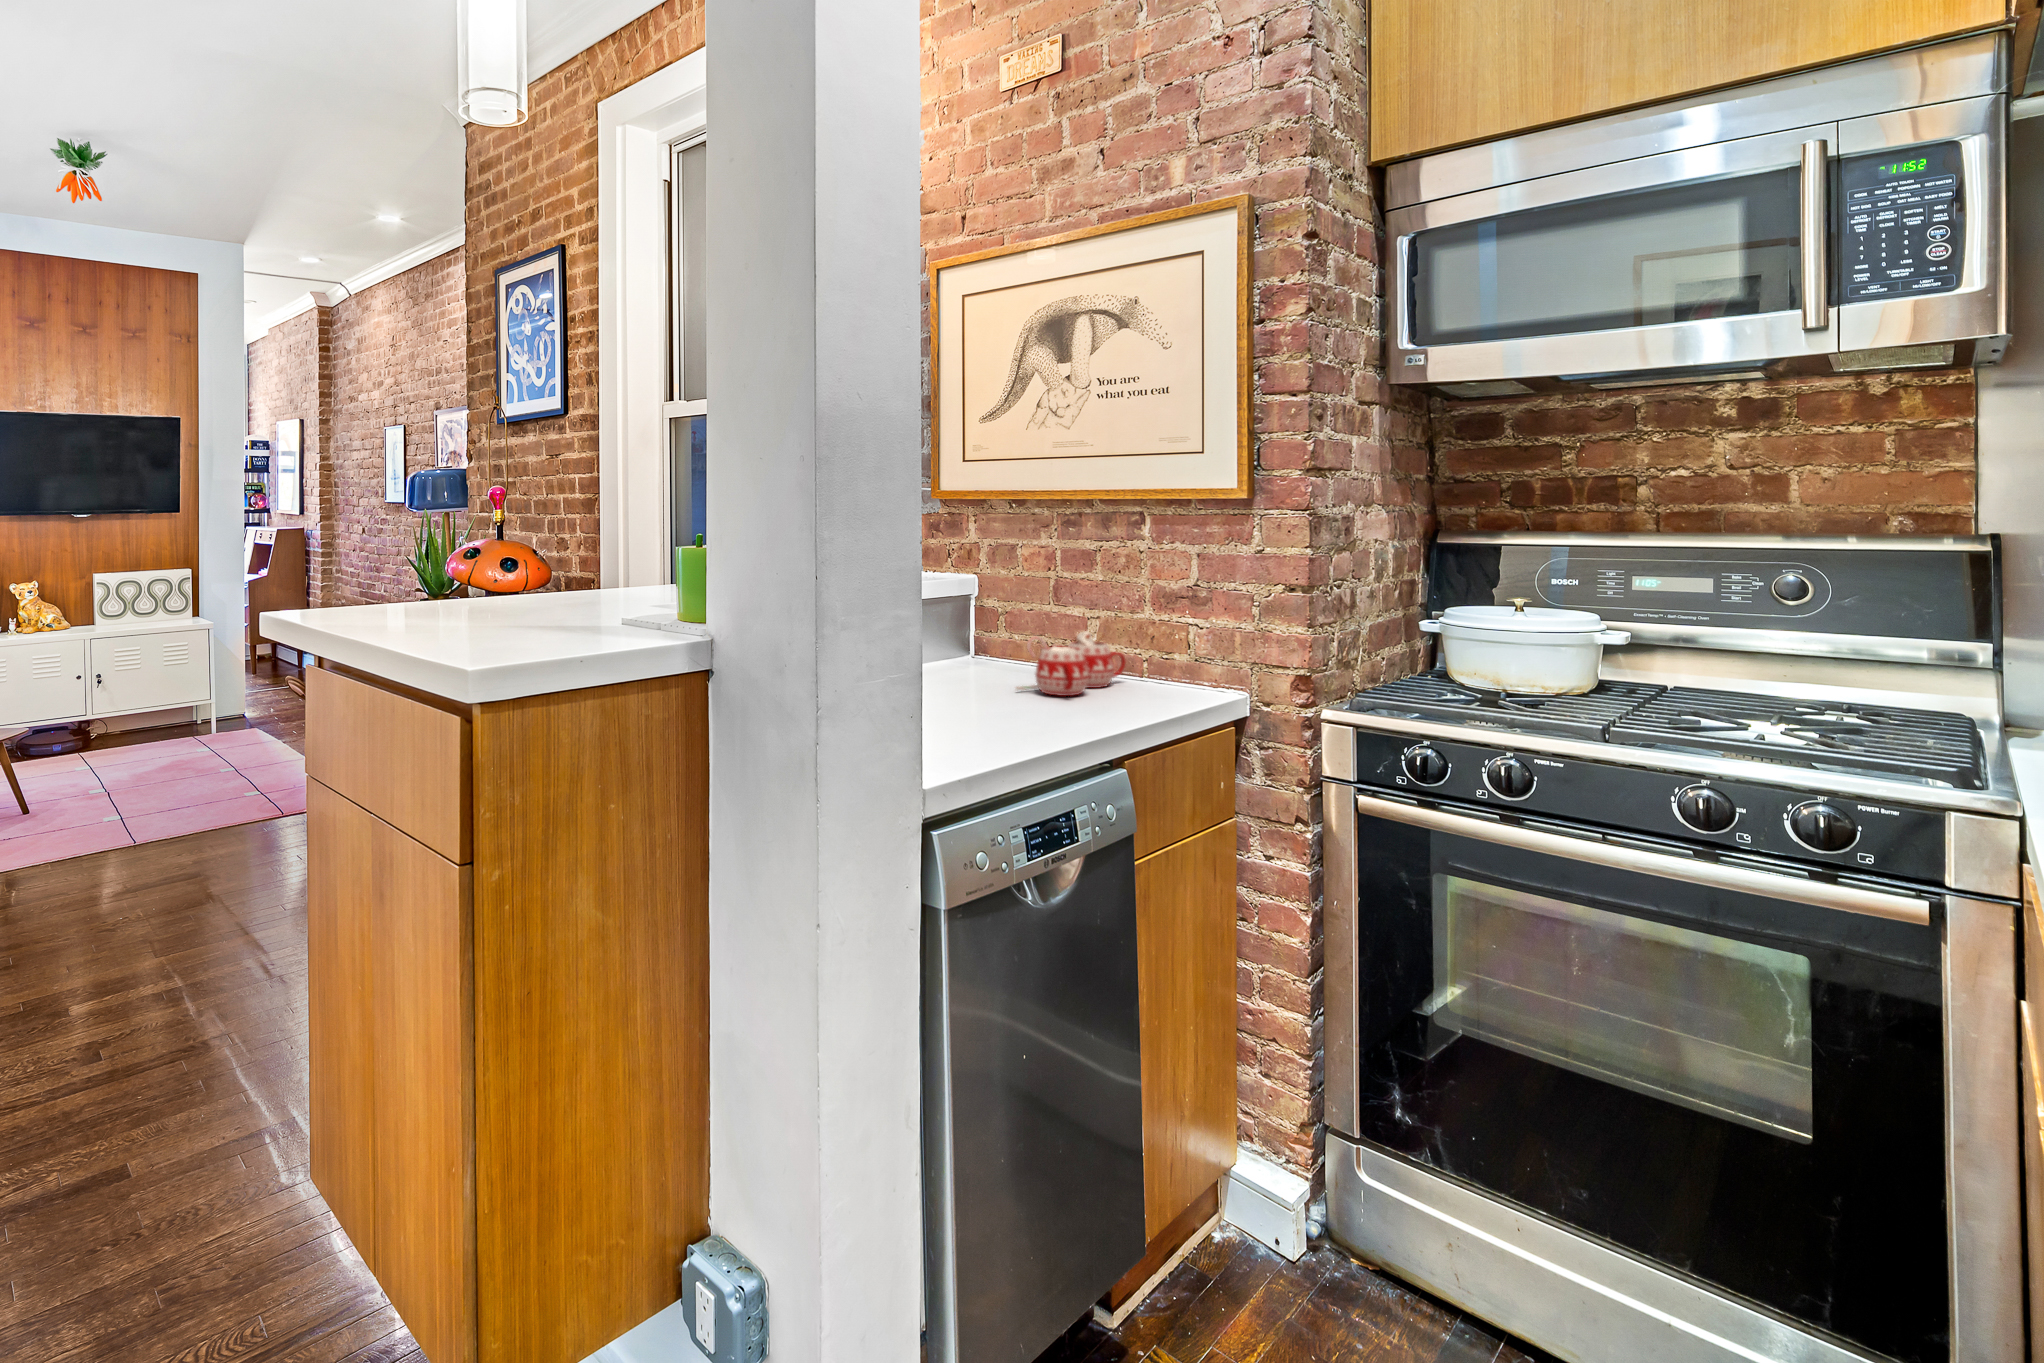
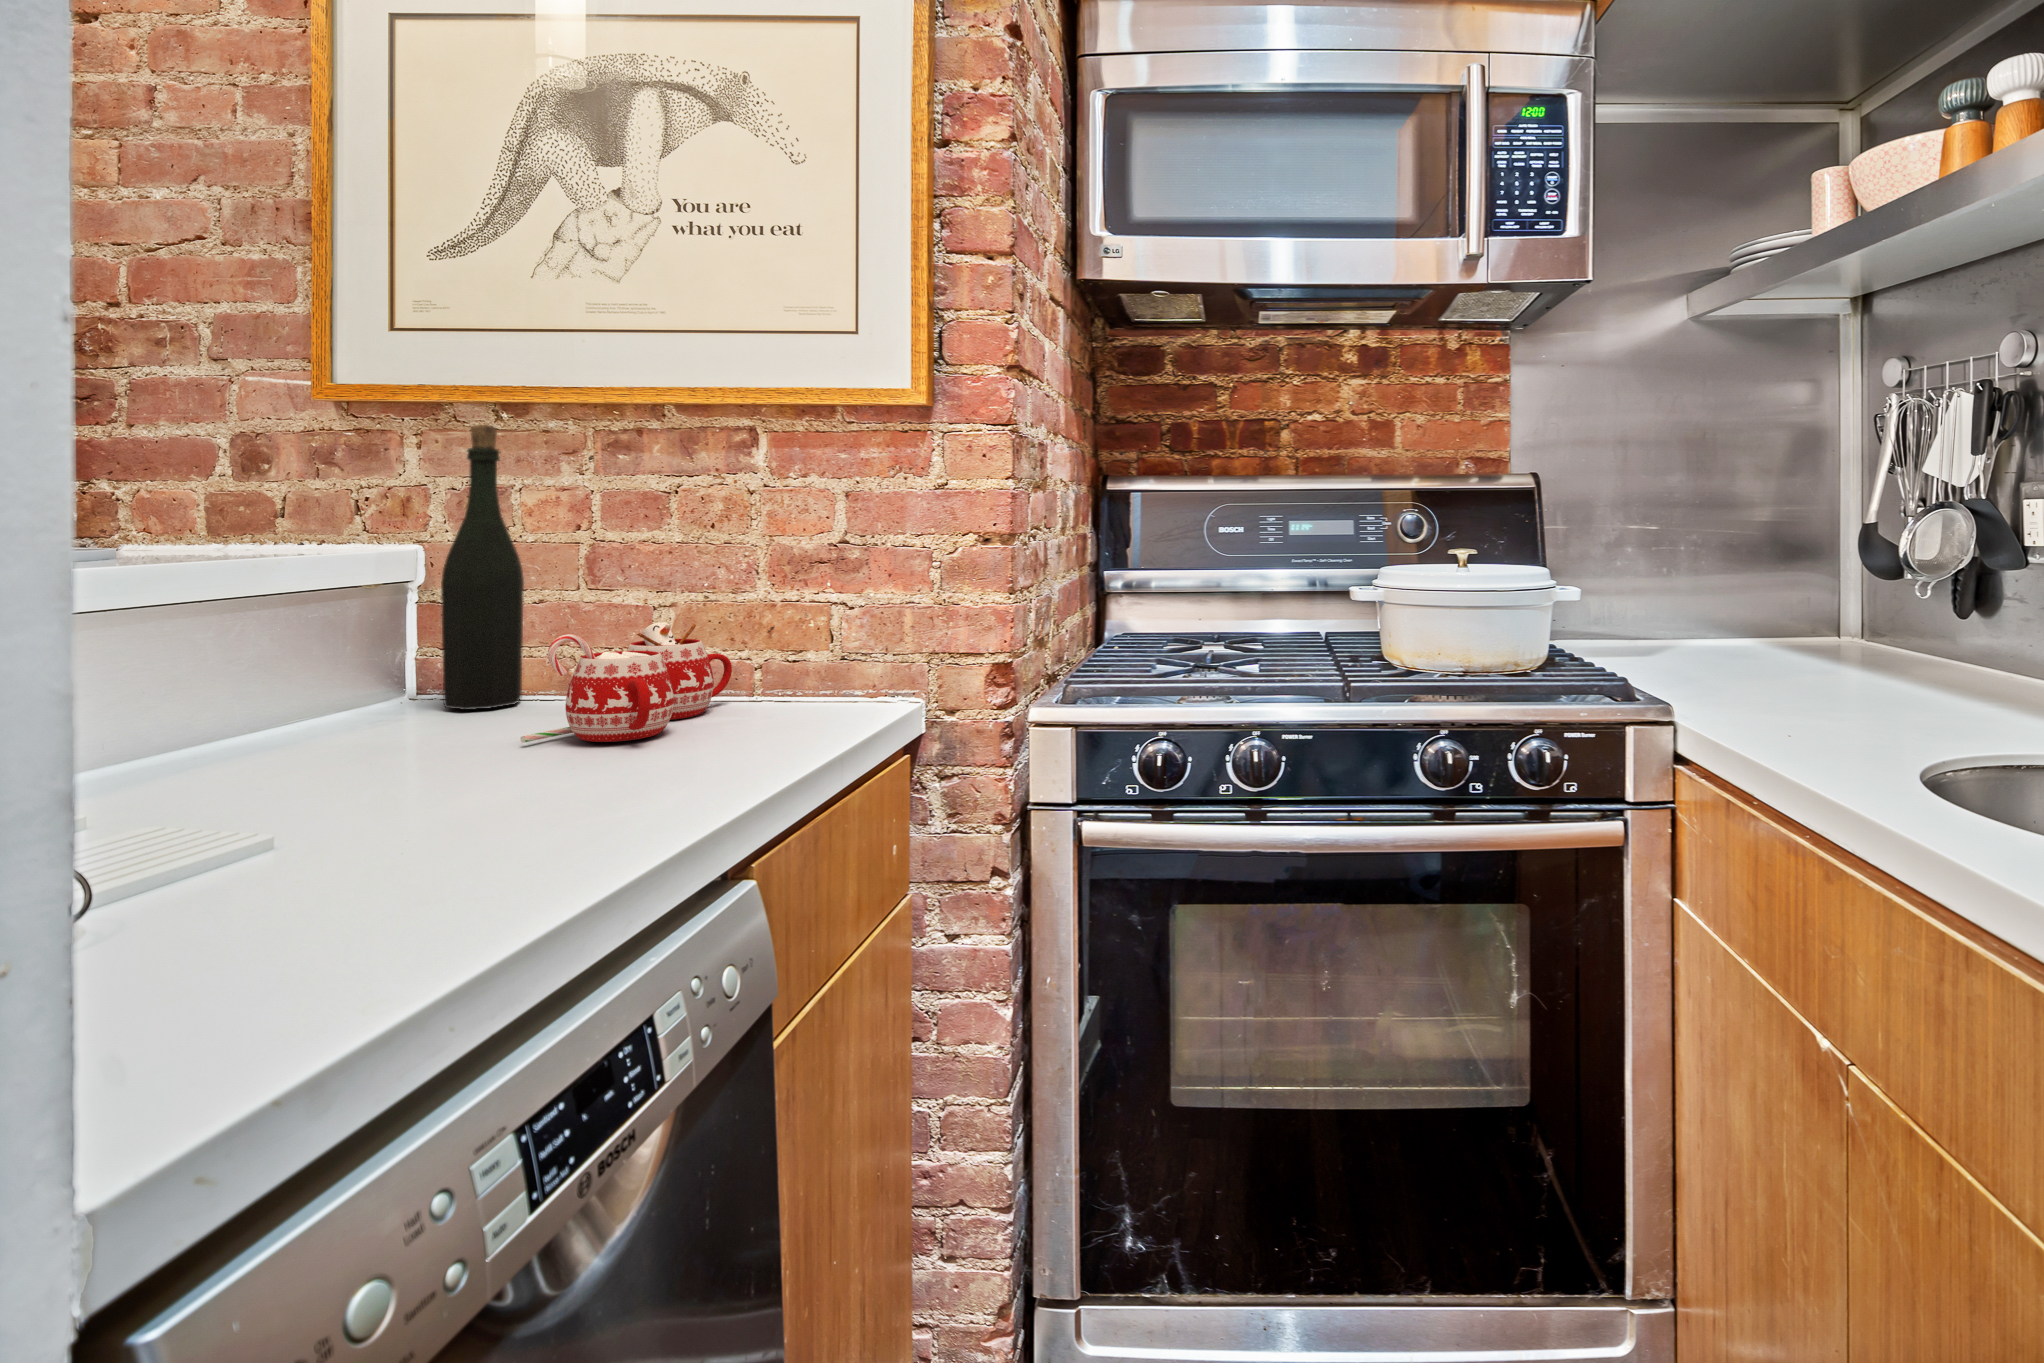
bottle: none [984,517,1022,671] -> present [441,425,524,710]

